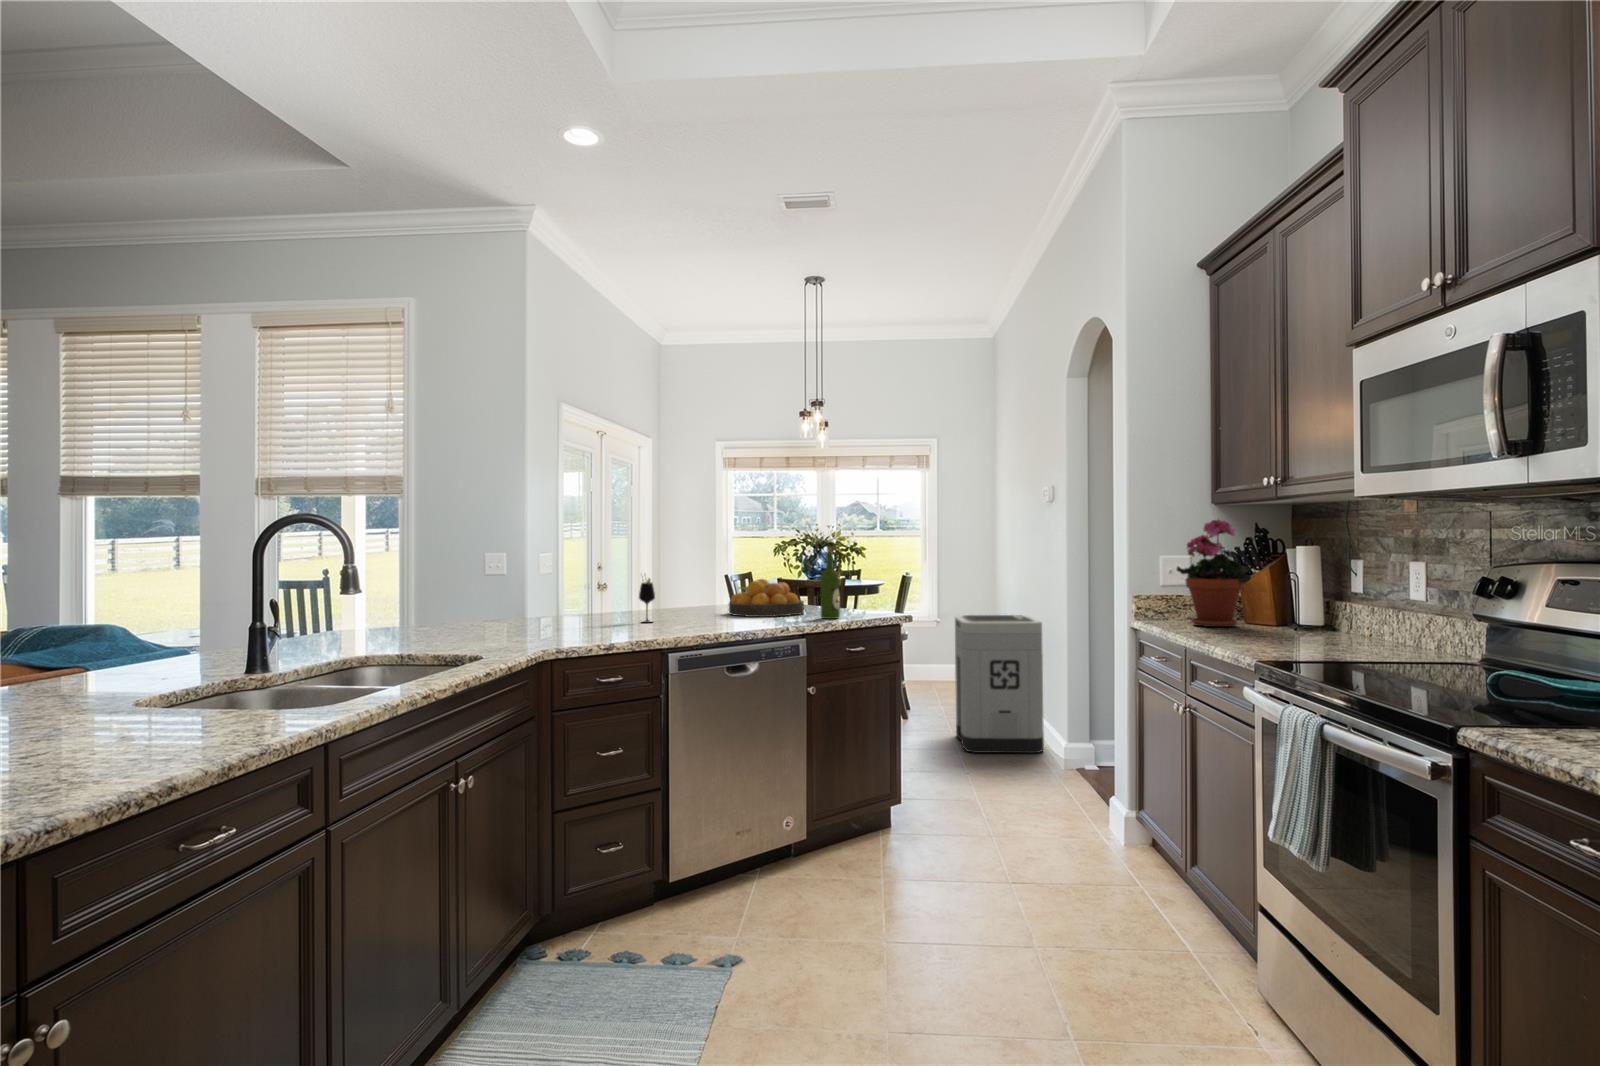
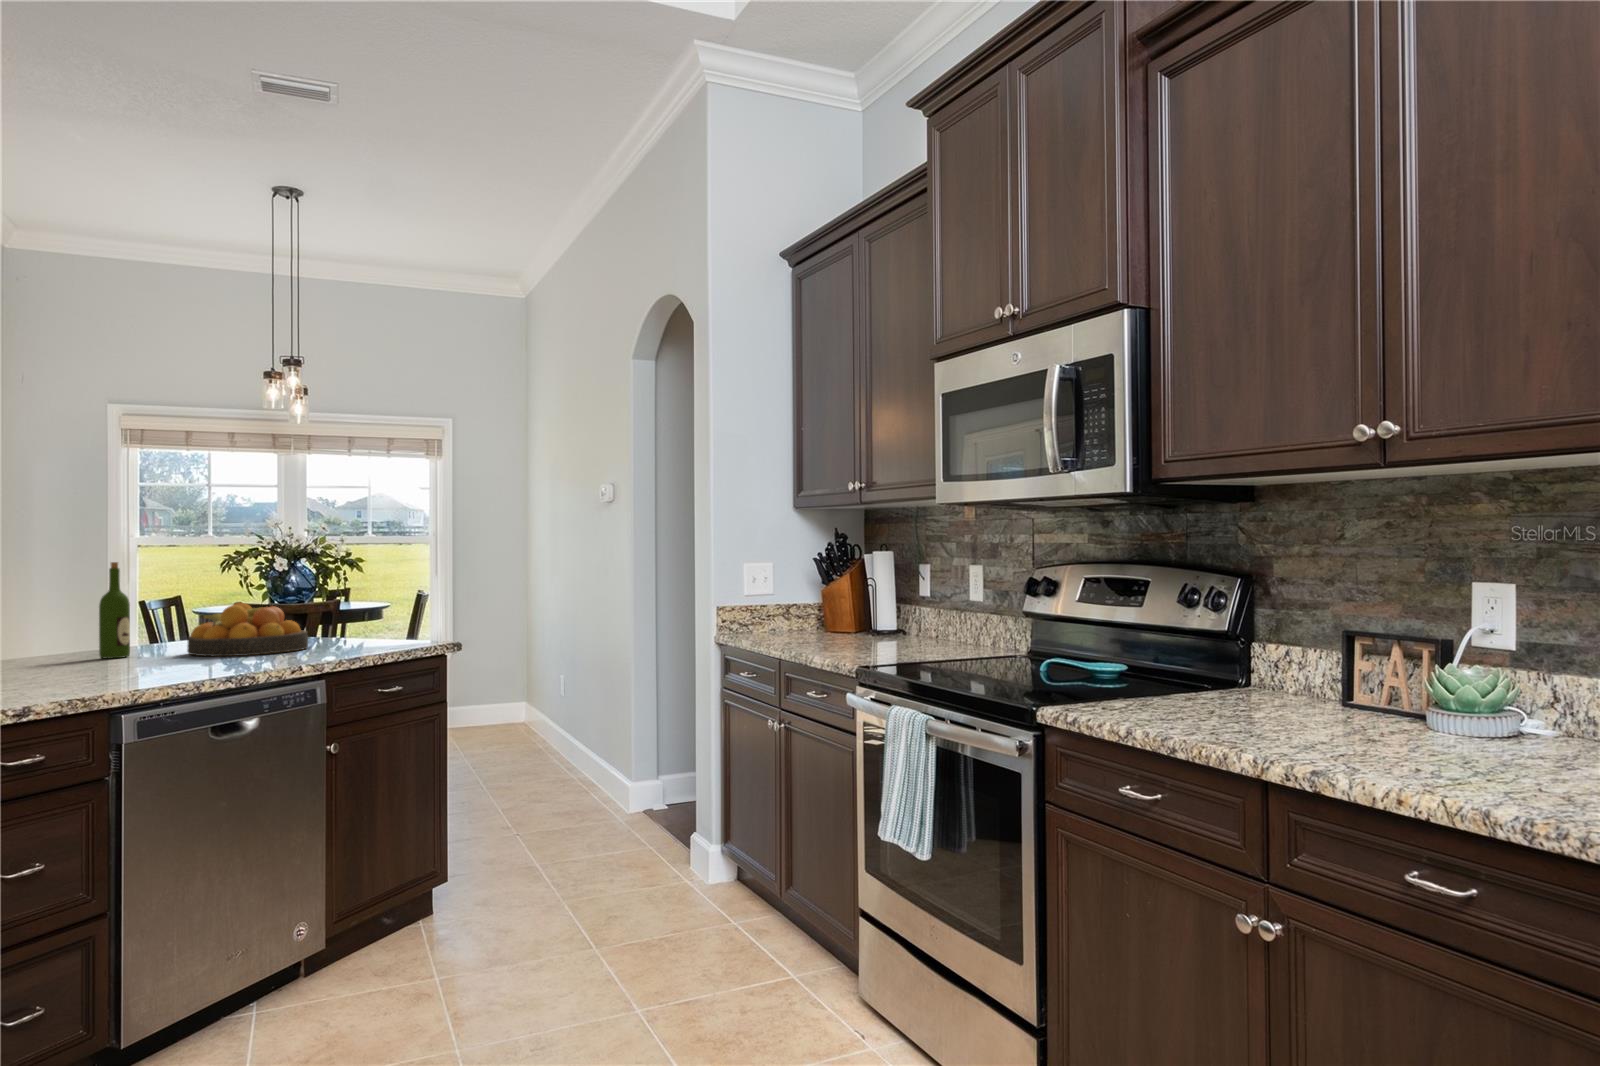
potted plant: present [1177,519,1251,627] -> none [765,523,835,637]
wine bottle: present [820,547,840,619] -> present [99,562,130,658]
wine glass: present [639,578,655,623] -> none [41,599,71,674]
trash can: present [955,615,1044,753] -> none [495,638,606,809]

